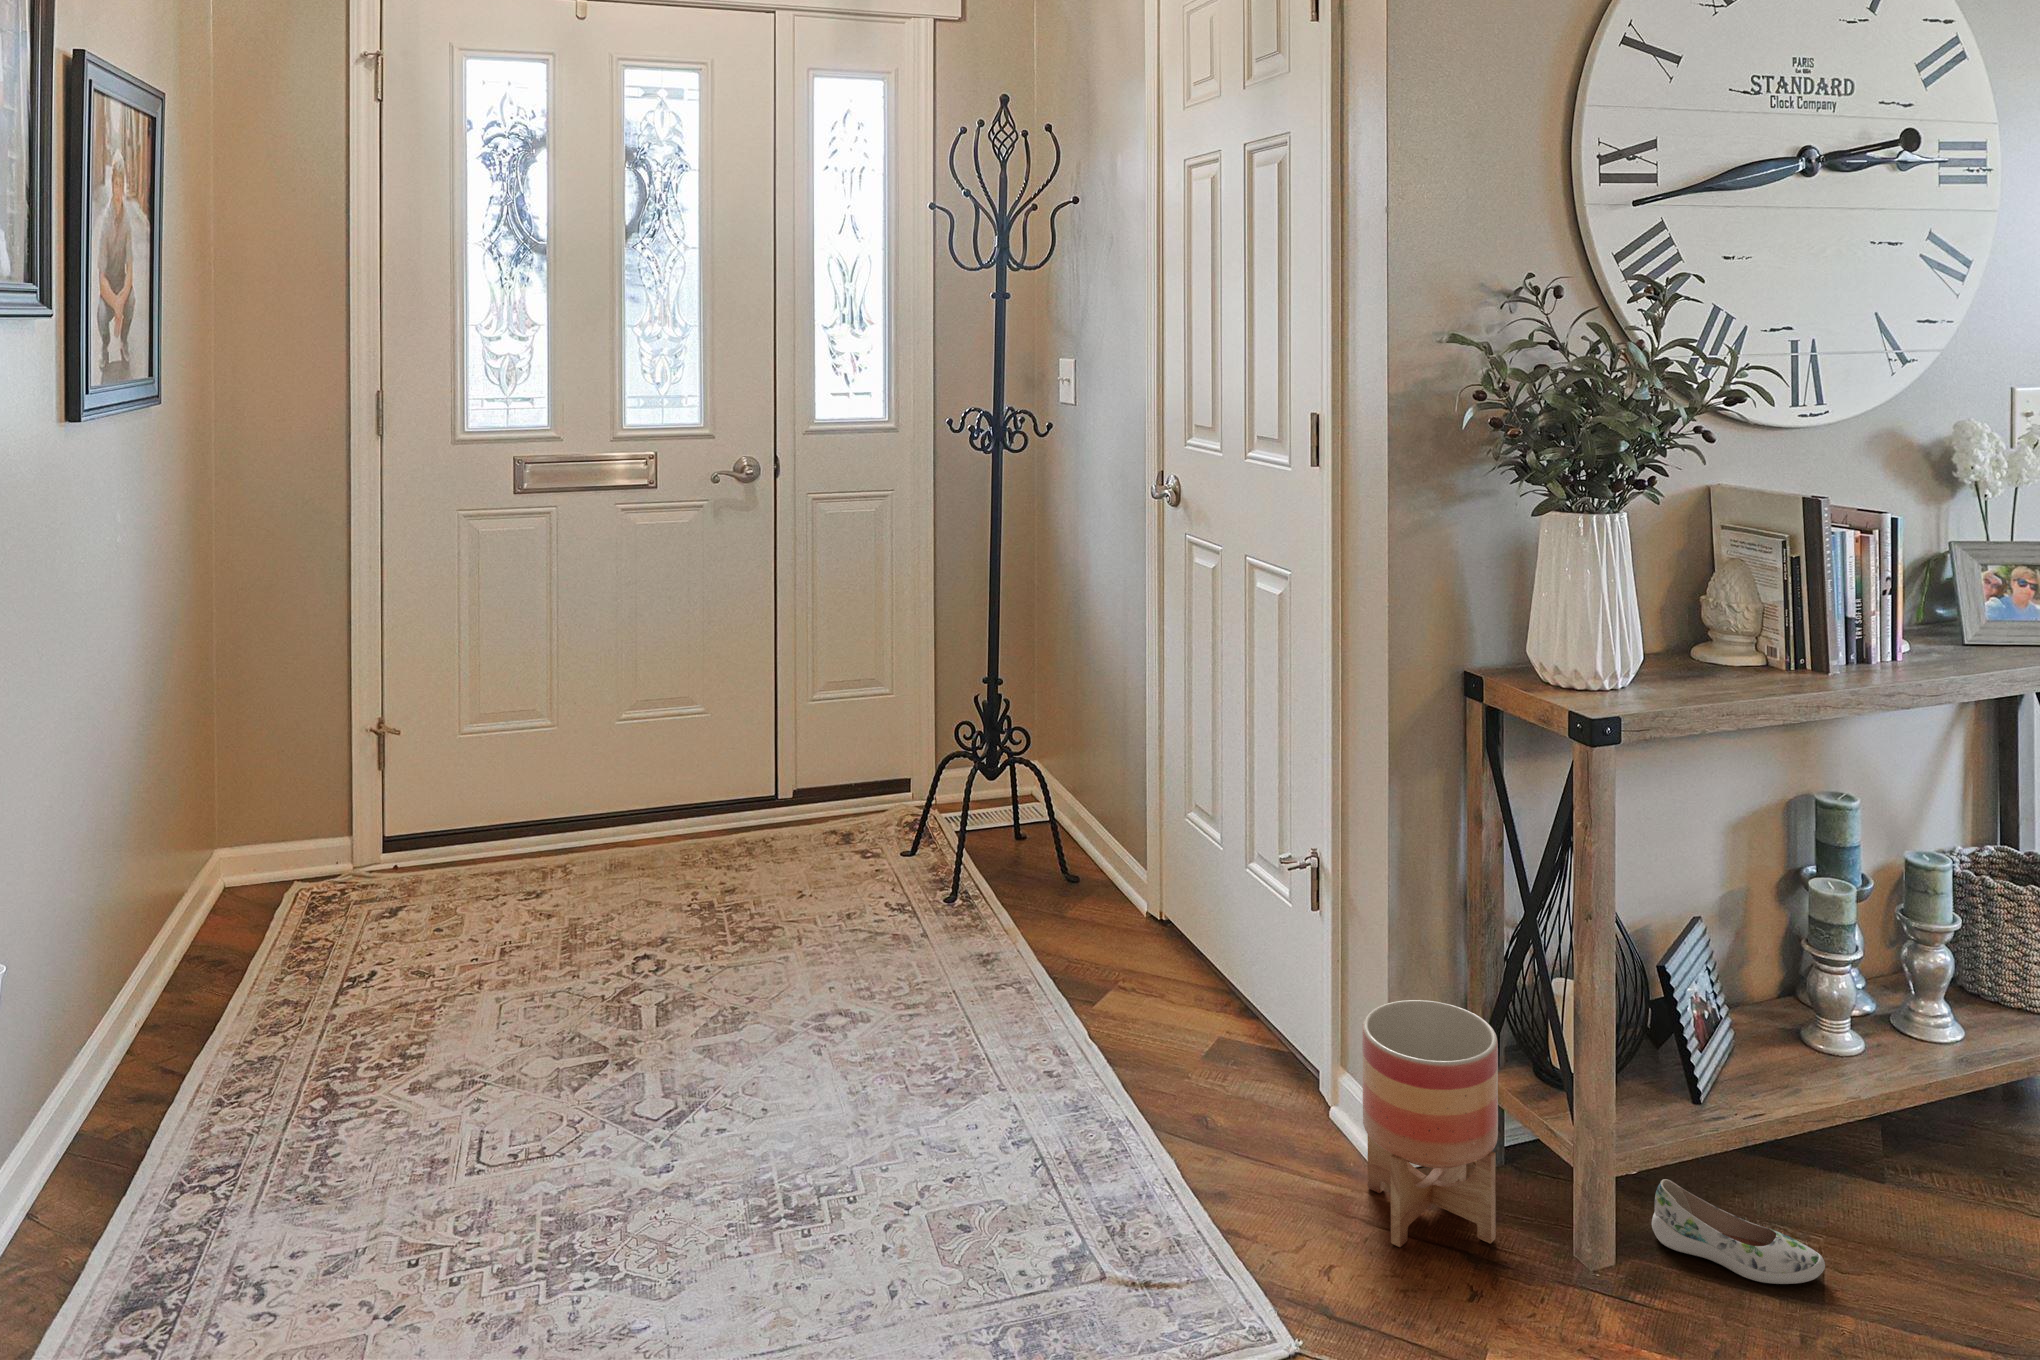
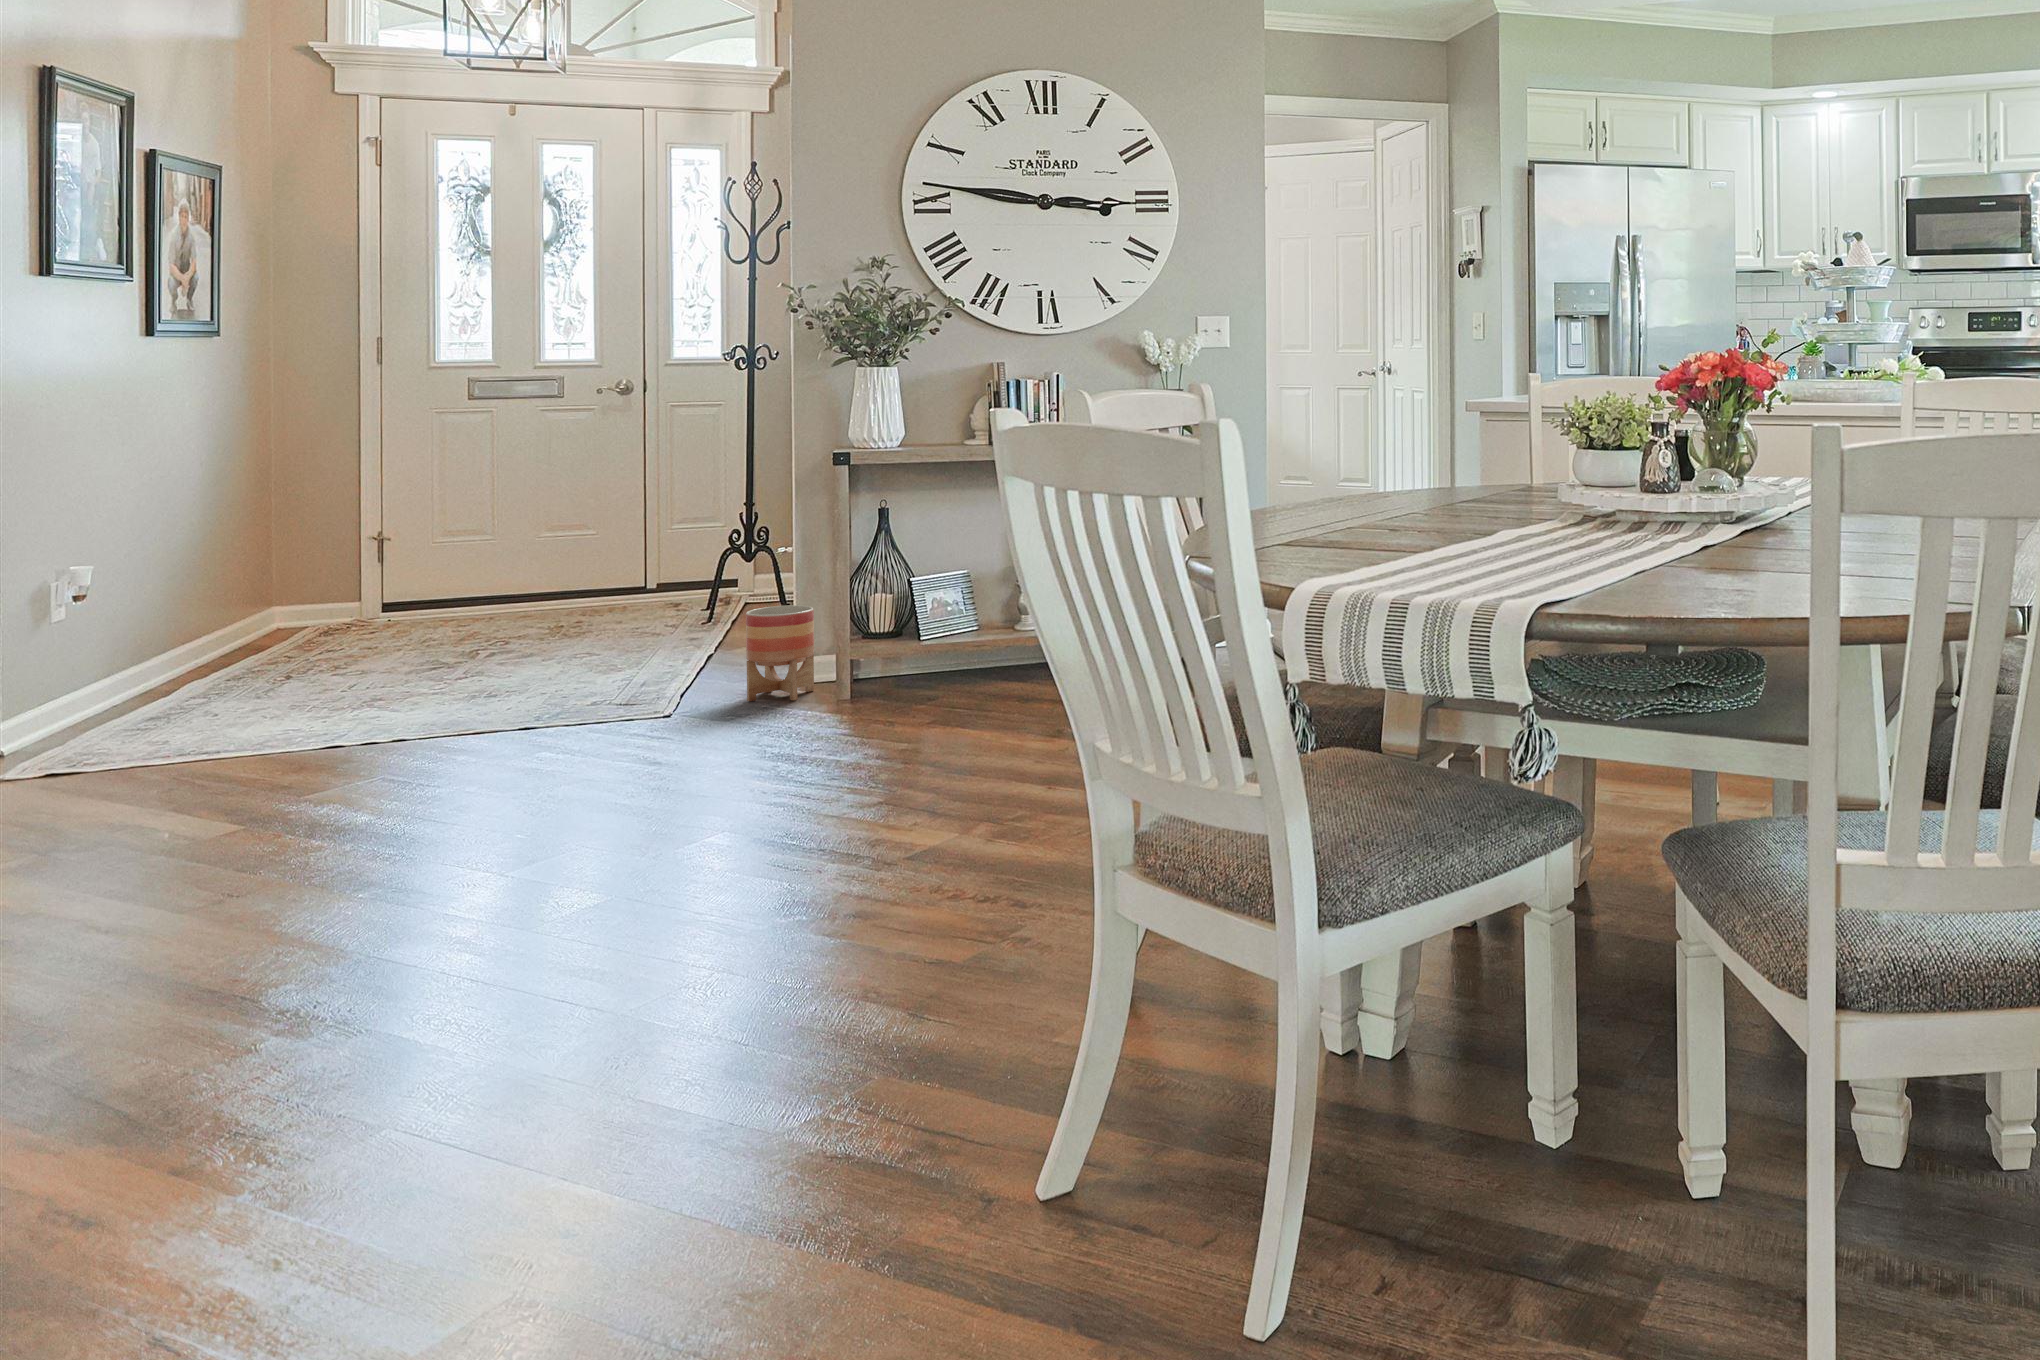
shoe: present [1652,1179,1825,1284] -> none [870,674,925,706]

